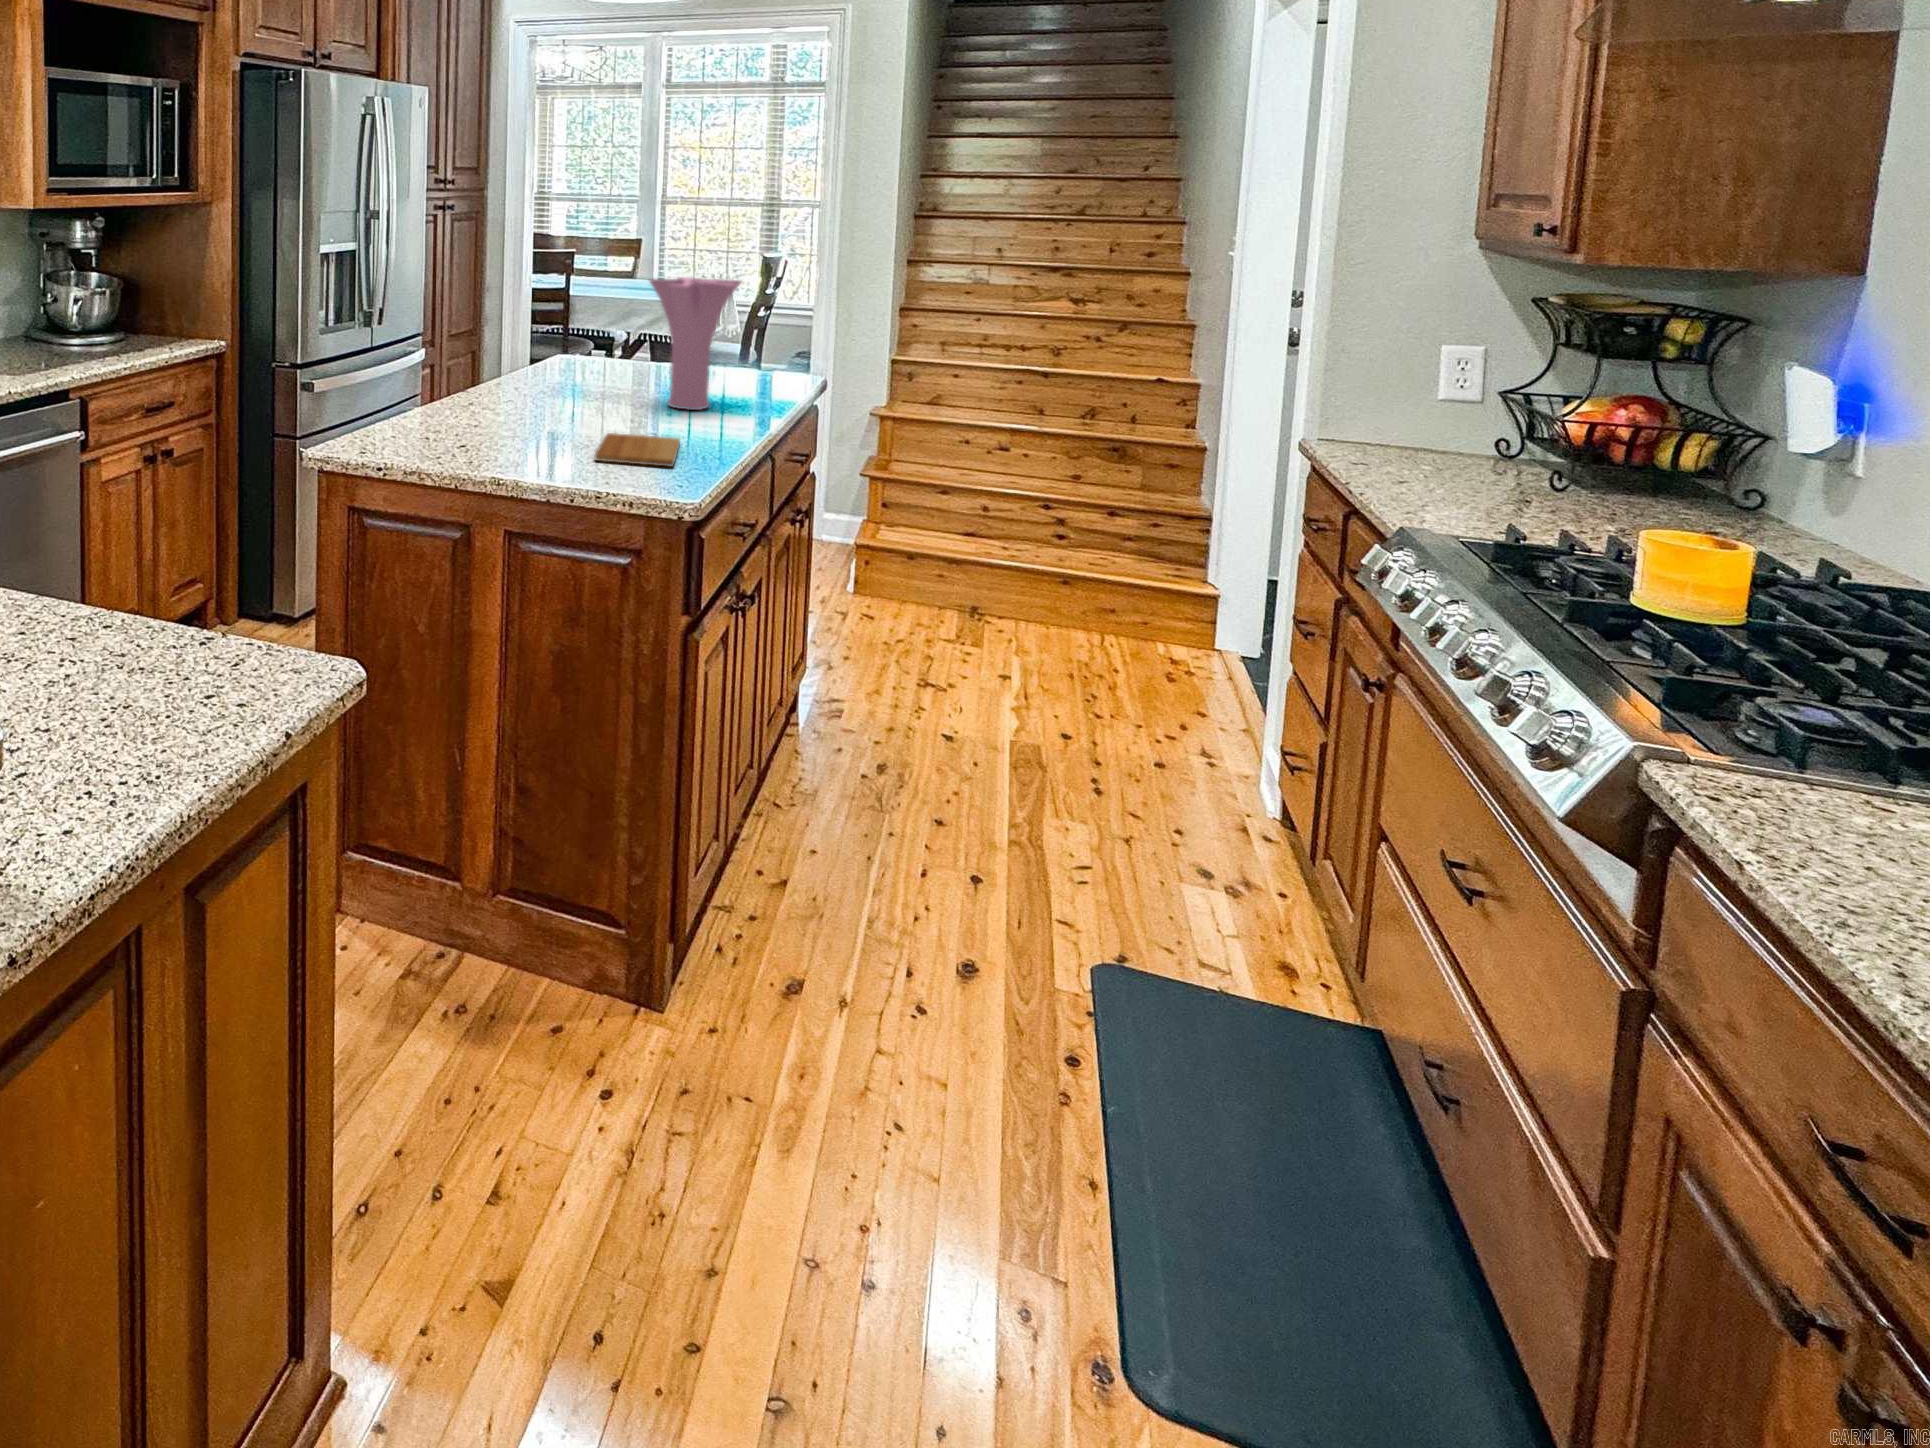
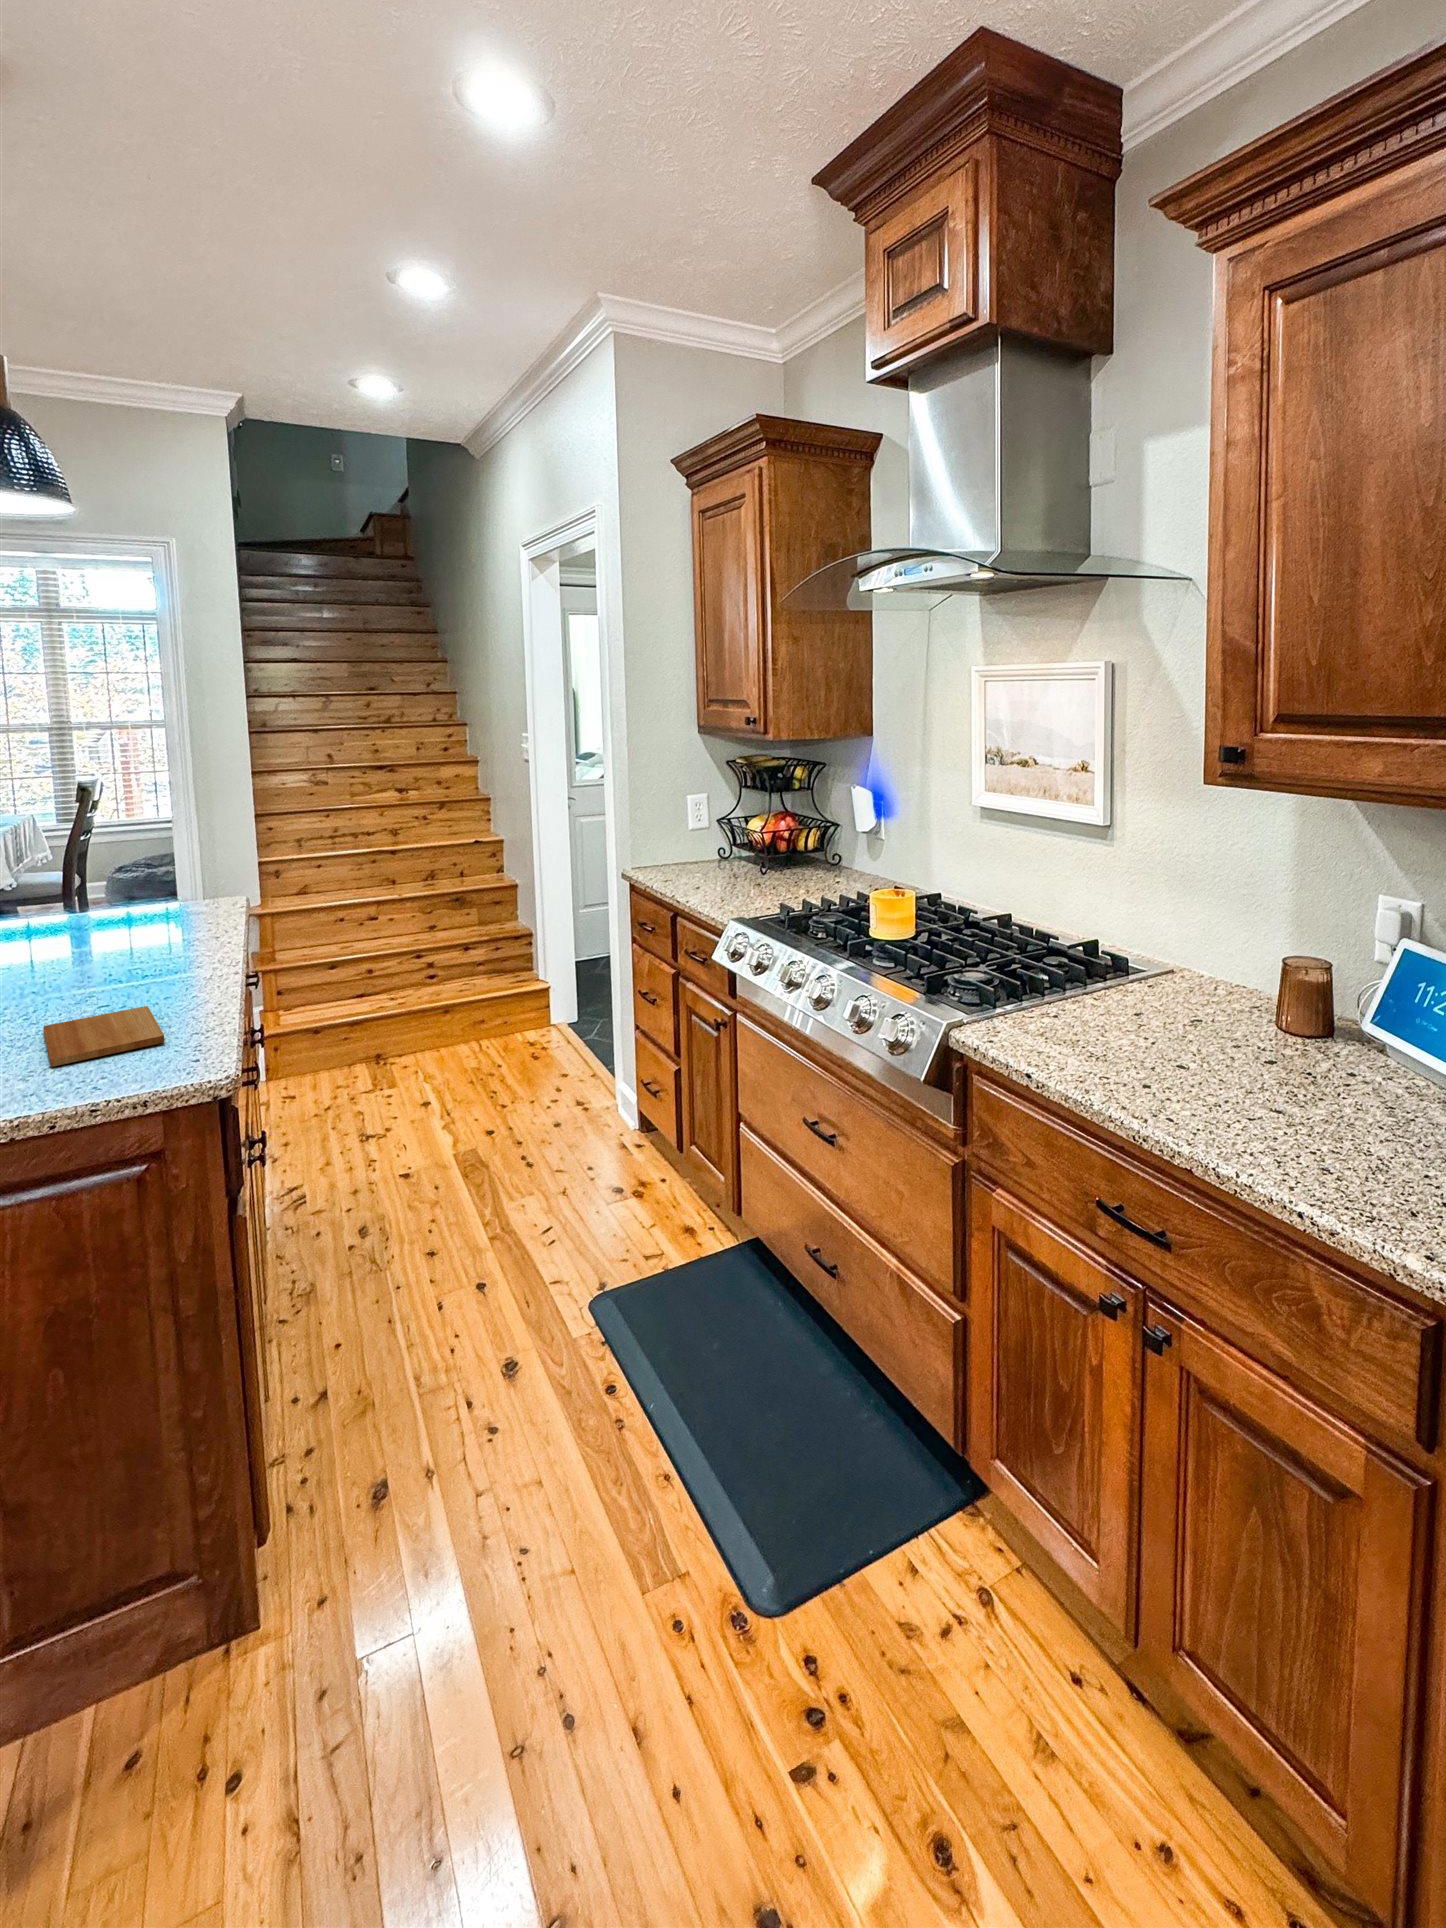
vase: present [650,277,741,410] -> none [44,821,168,971]

